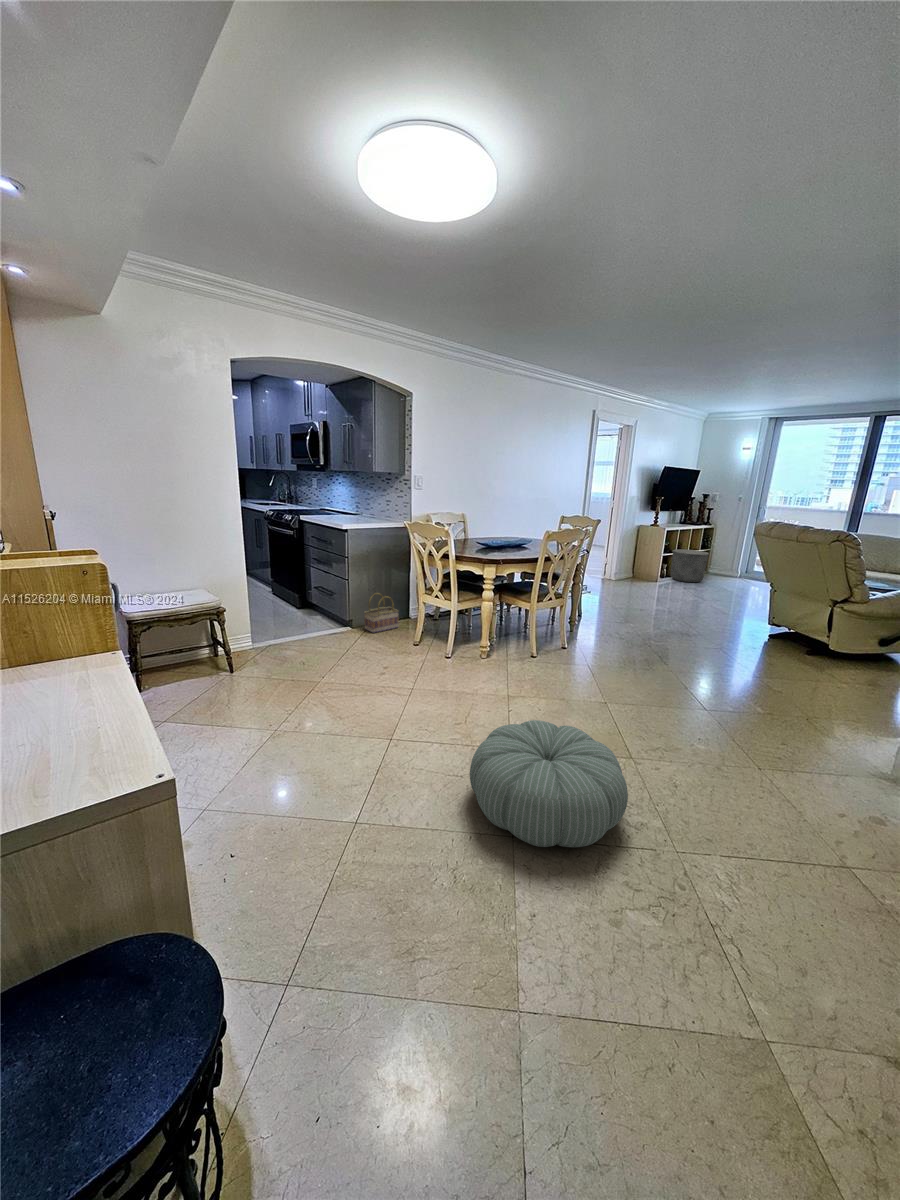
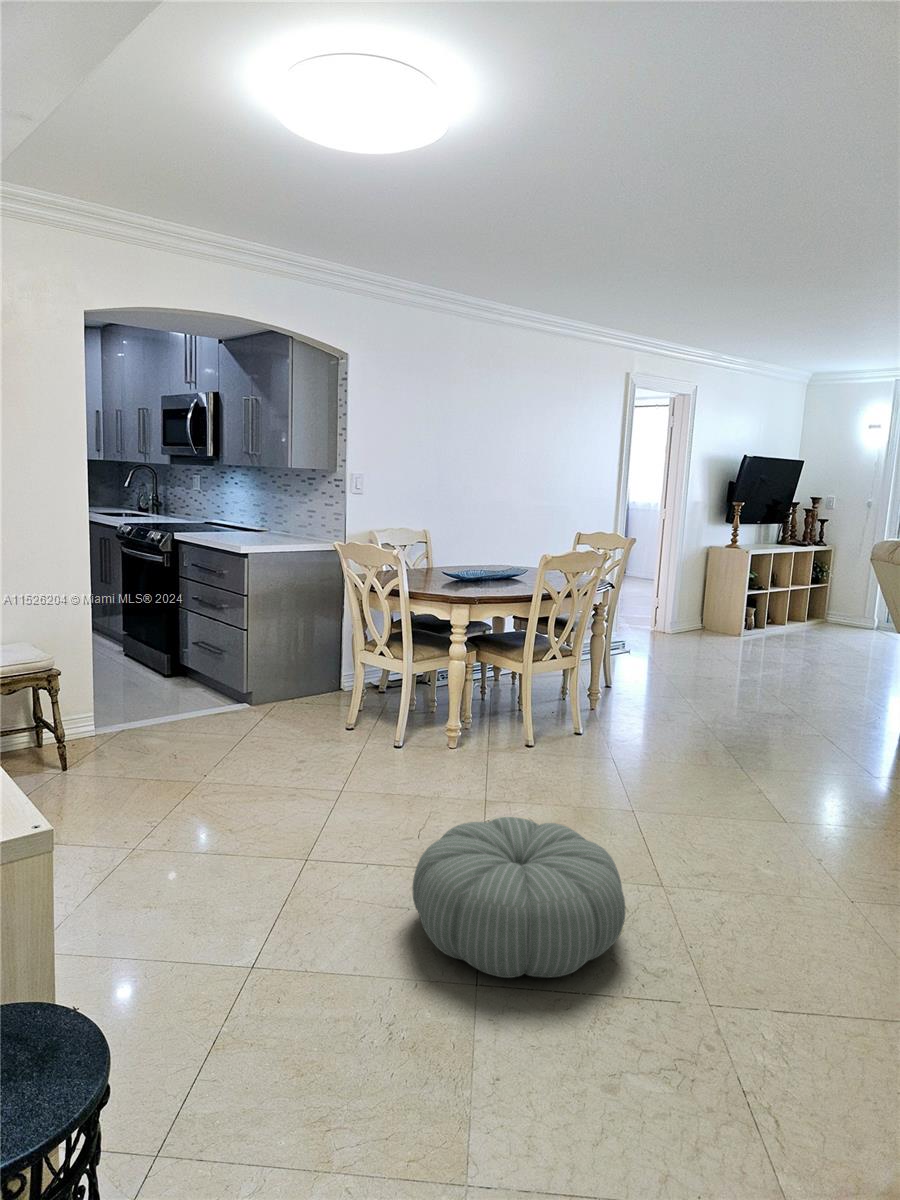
planter: present [671,549,709,582] -> none [762,584,818,636]
basket: present [364,593,399,633] -> none [270,651,325,713]

